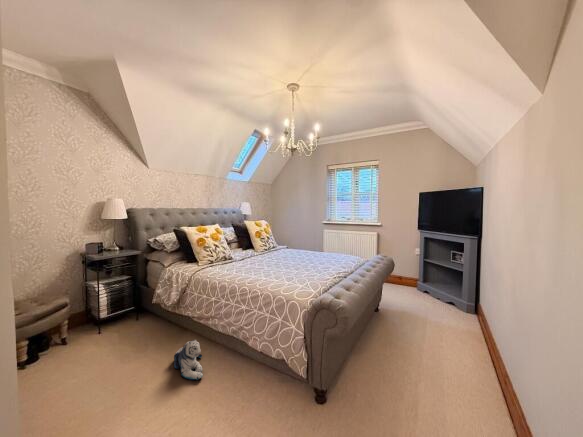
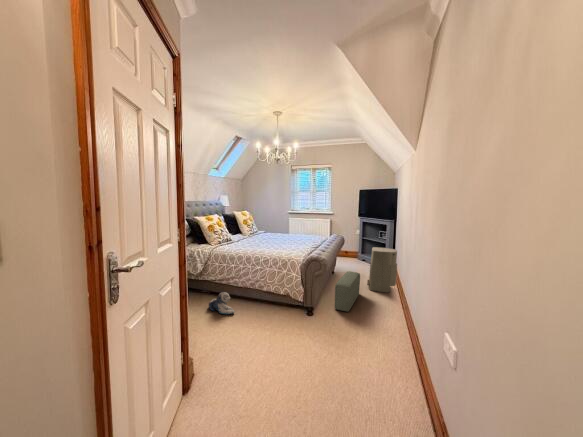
air purifier: none [433,279,490,363] -> present [367,247,397,292]
pouf: none [369,319,419,405] -> present [335,272,360,311]

